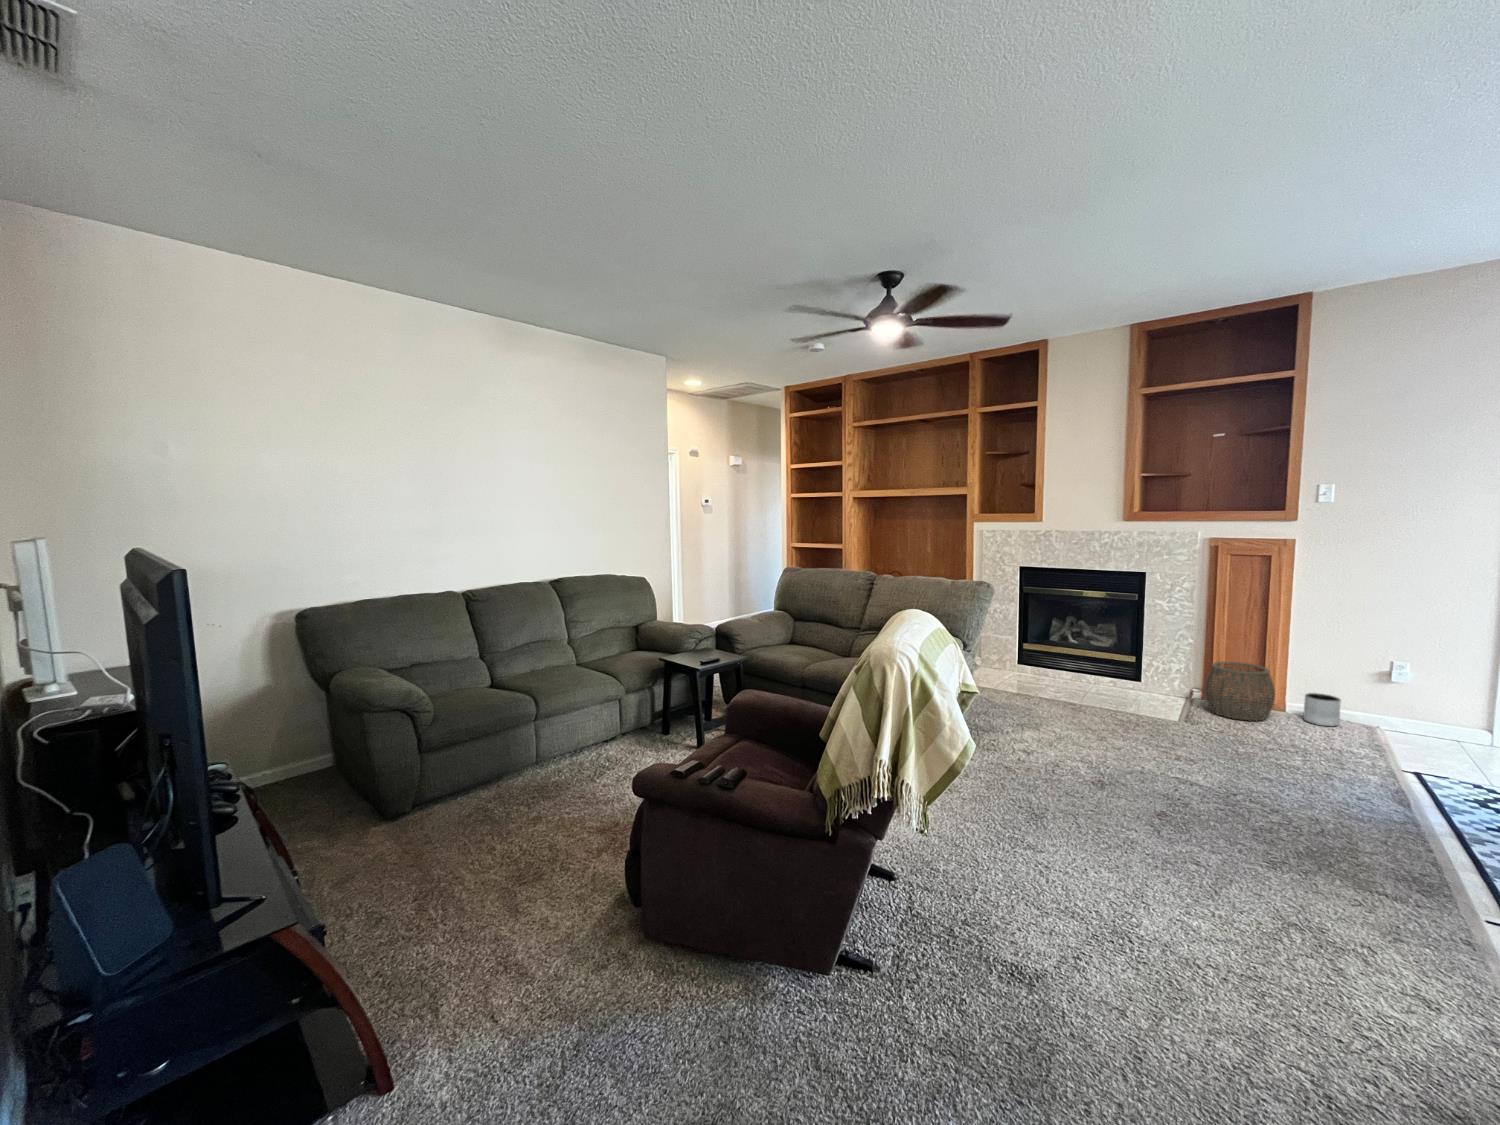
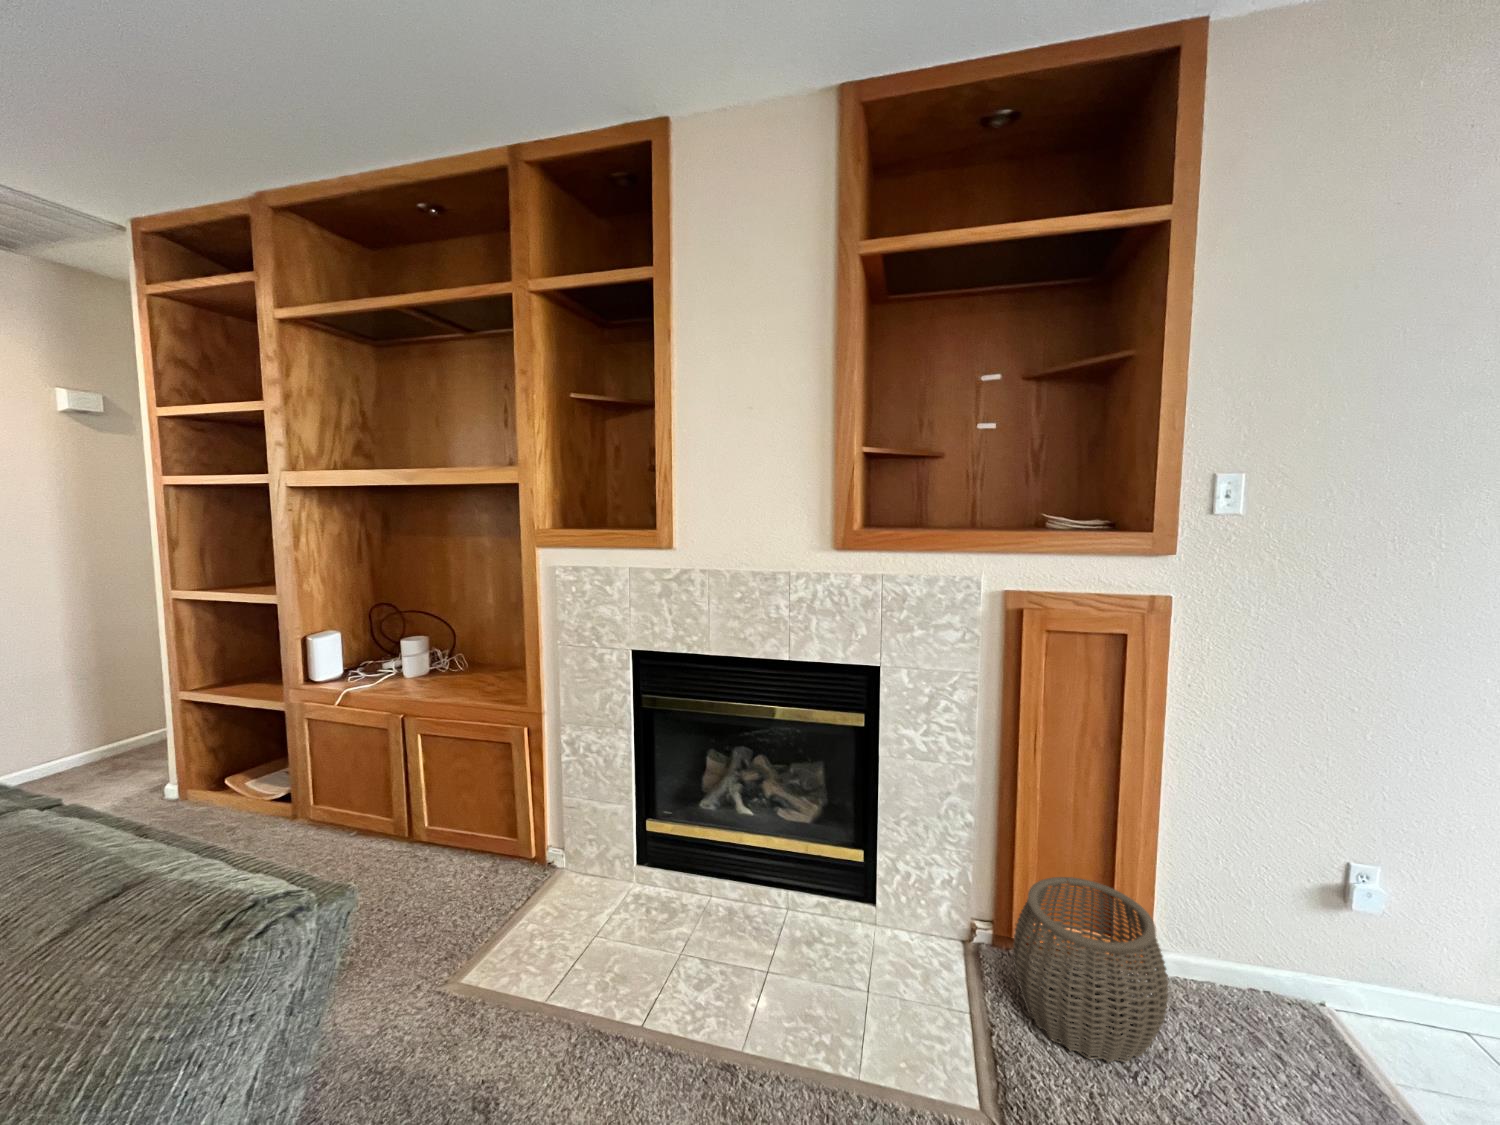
planter: present [1303,693,1341,726] -> none [1201,940,1283,1039]

